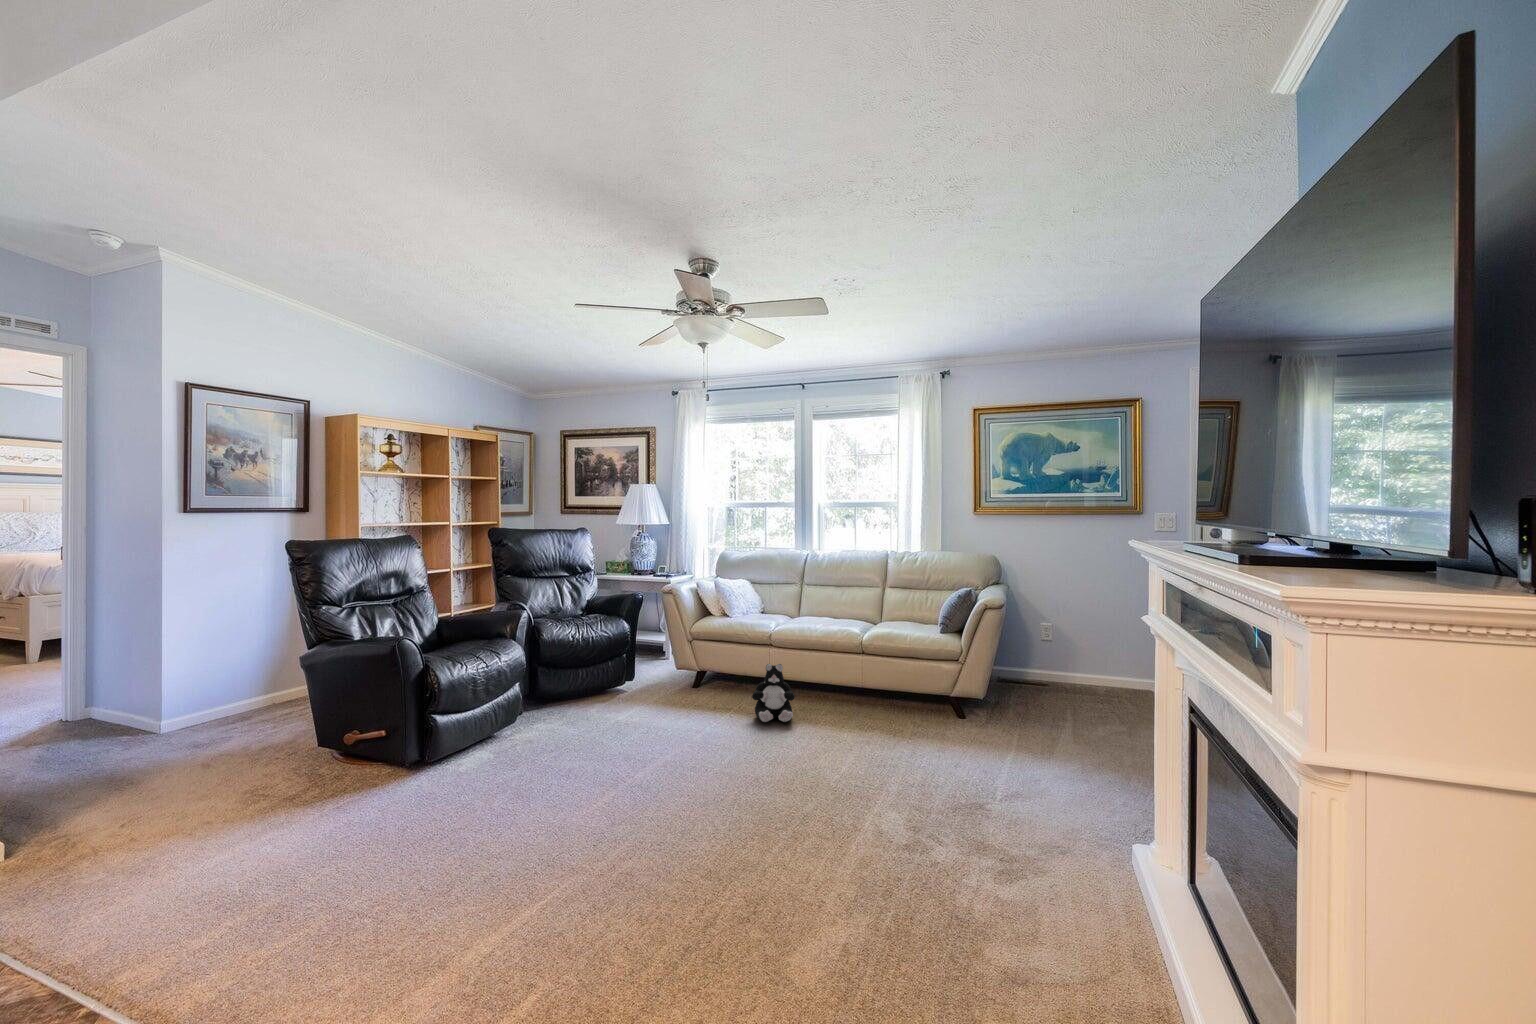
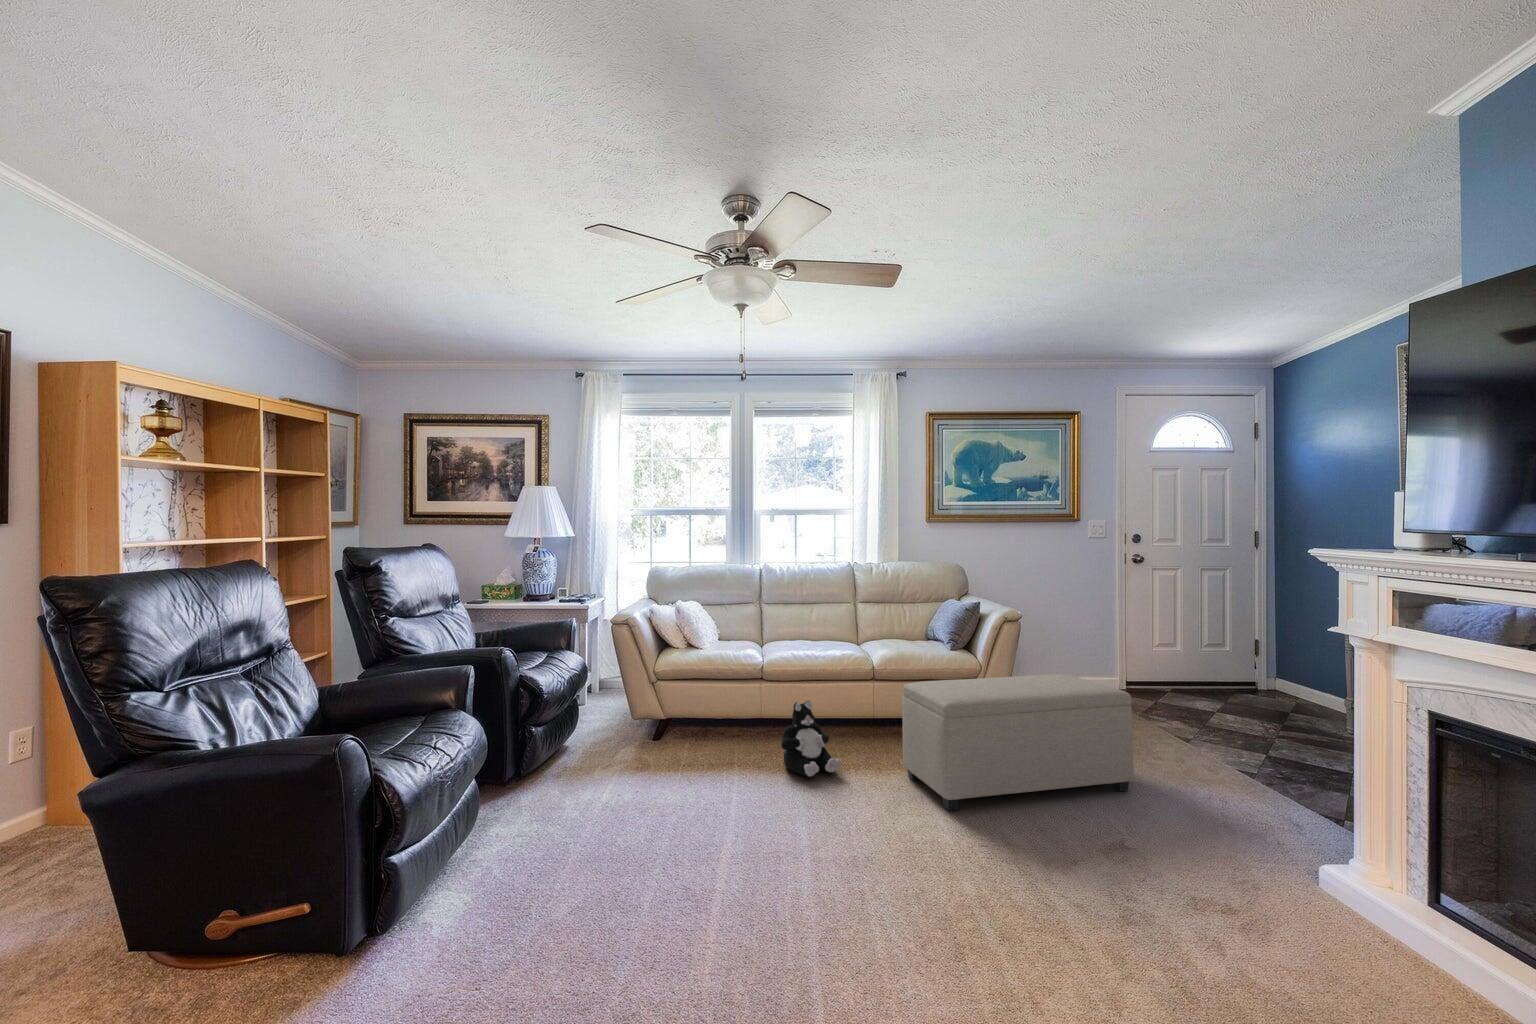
ottoman: none [836,655,1033,770] -> present [902,674,1134,810]

